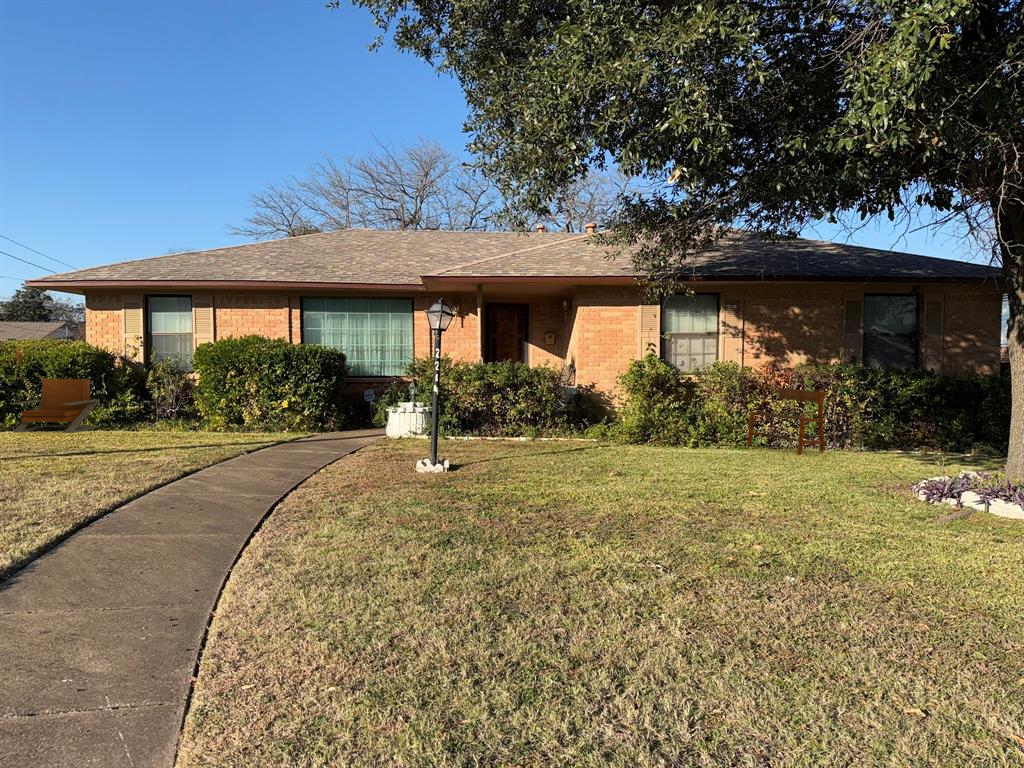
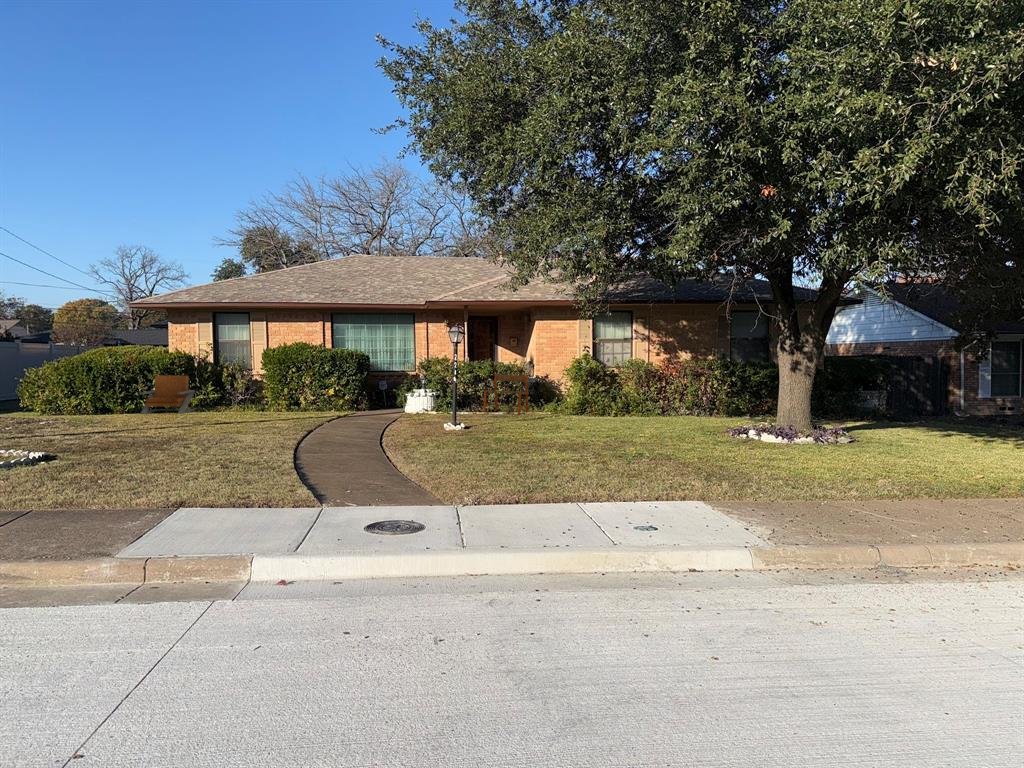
bench: present [747,388,825,455] -> present [483,374,529,415]

